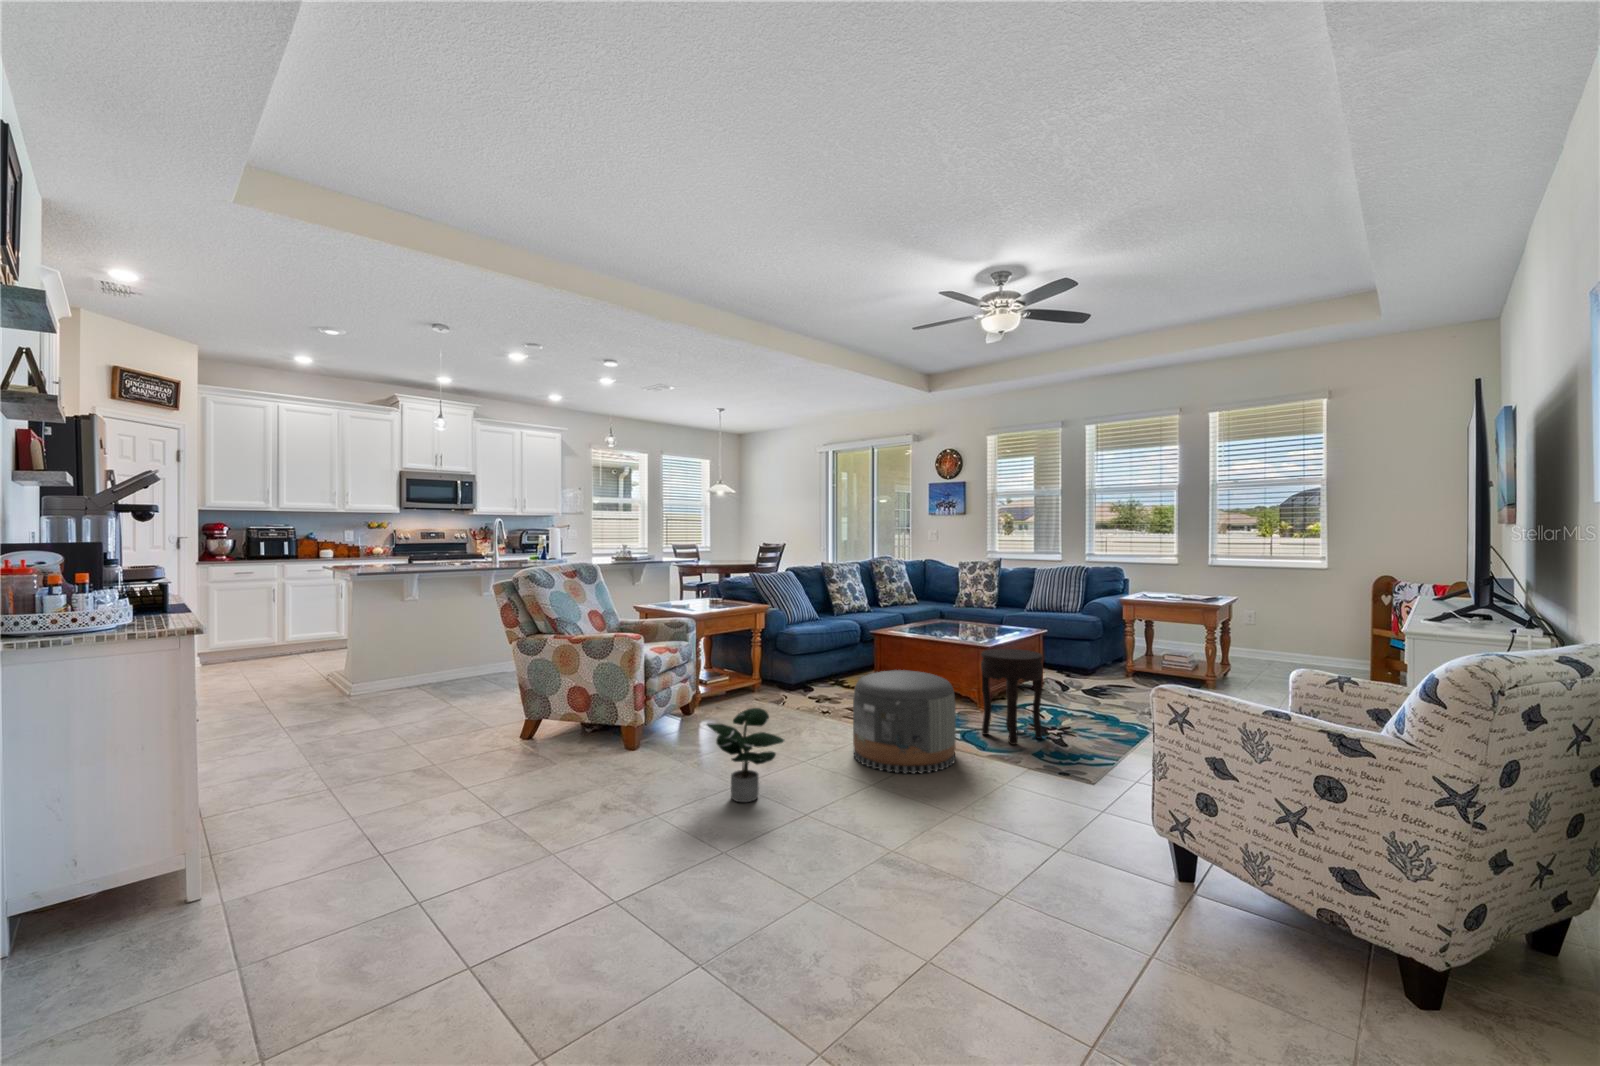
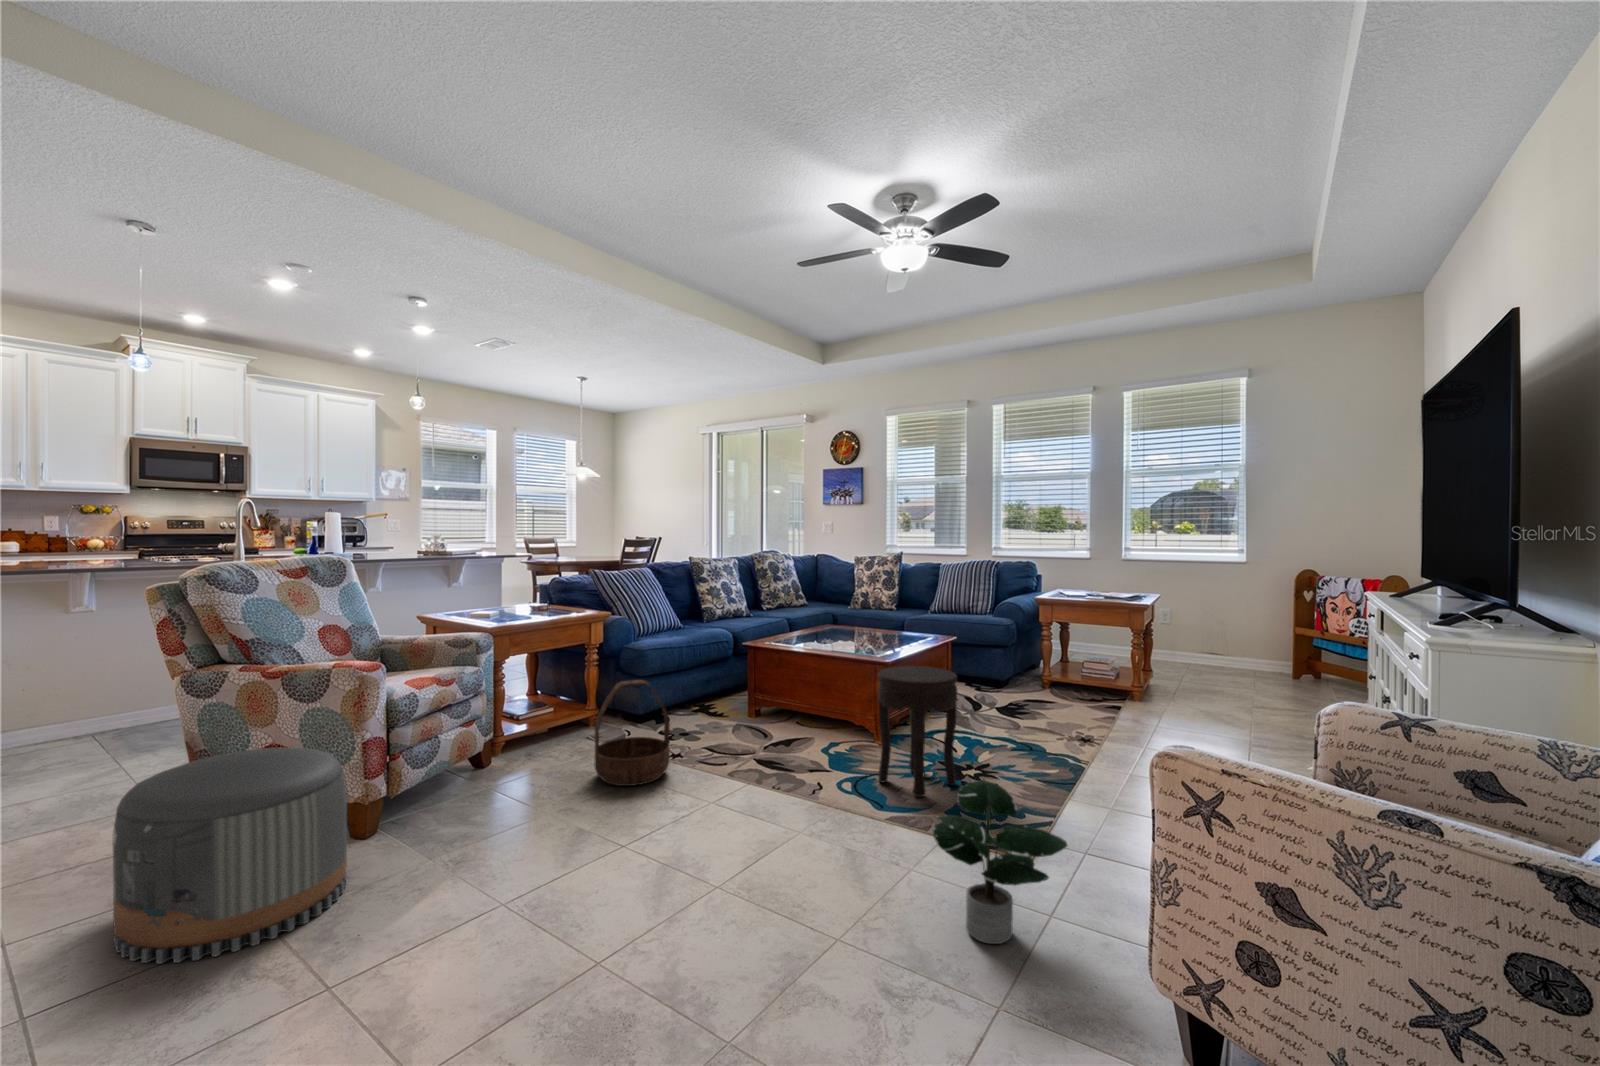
basket: none [771,654,824,730] -> present [595,680,670,786]
pouf: present [853,670,956,774] -> present [113,747,347,964]
potted plant: present [707,708,785,802] -> present [933,780,1067,944]

